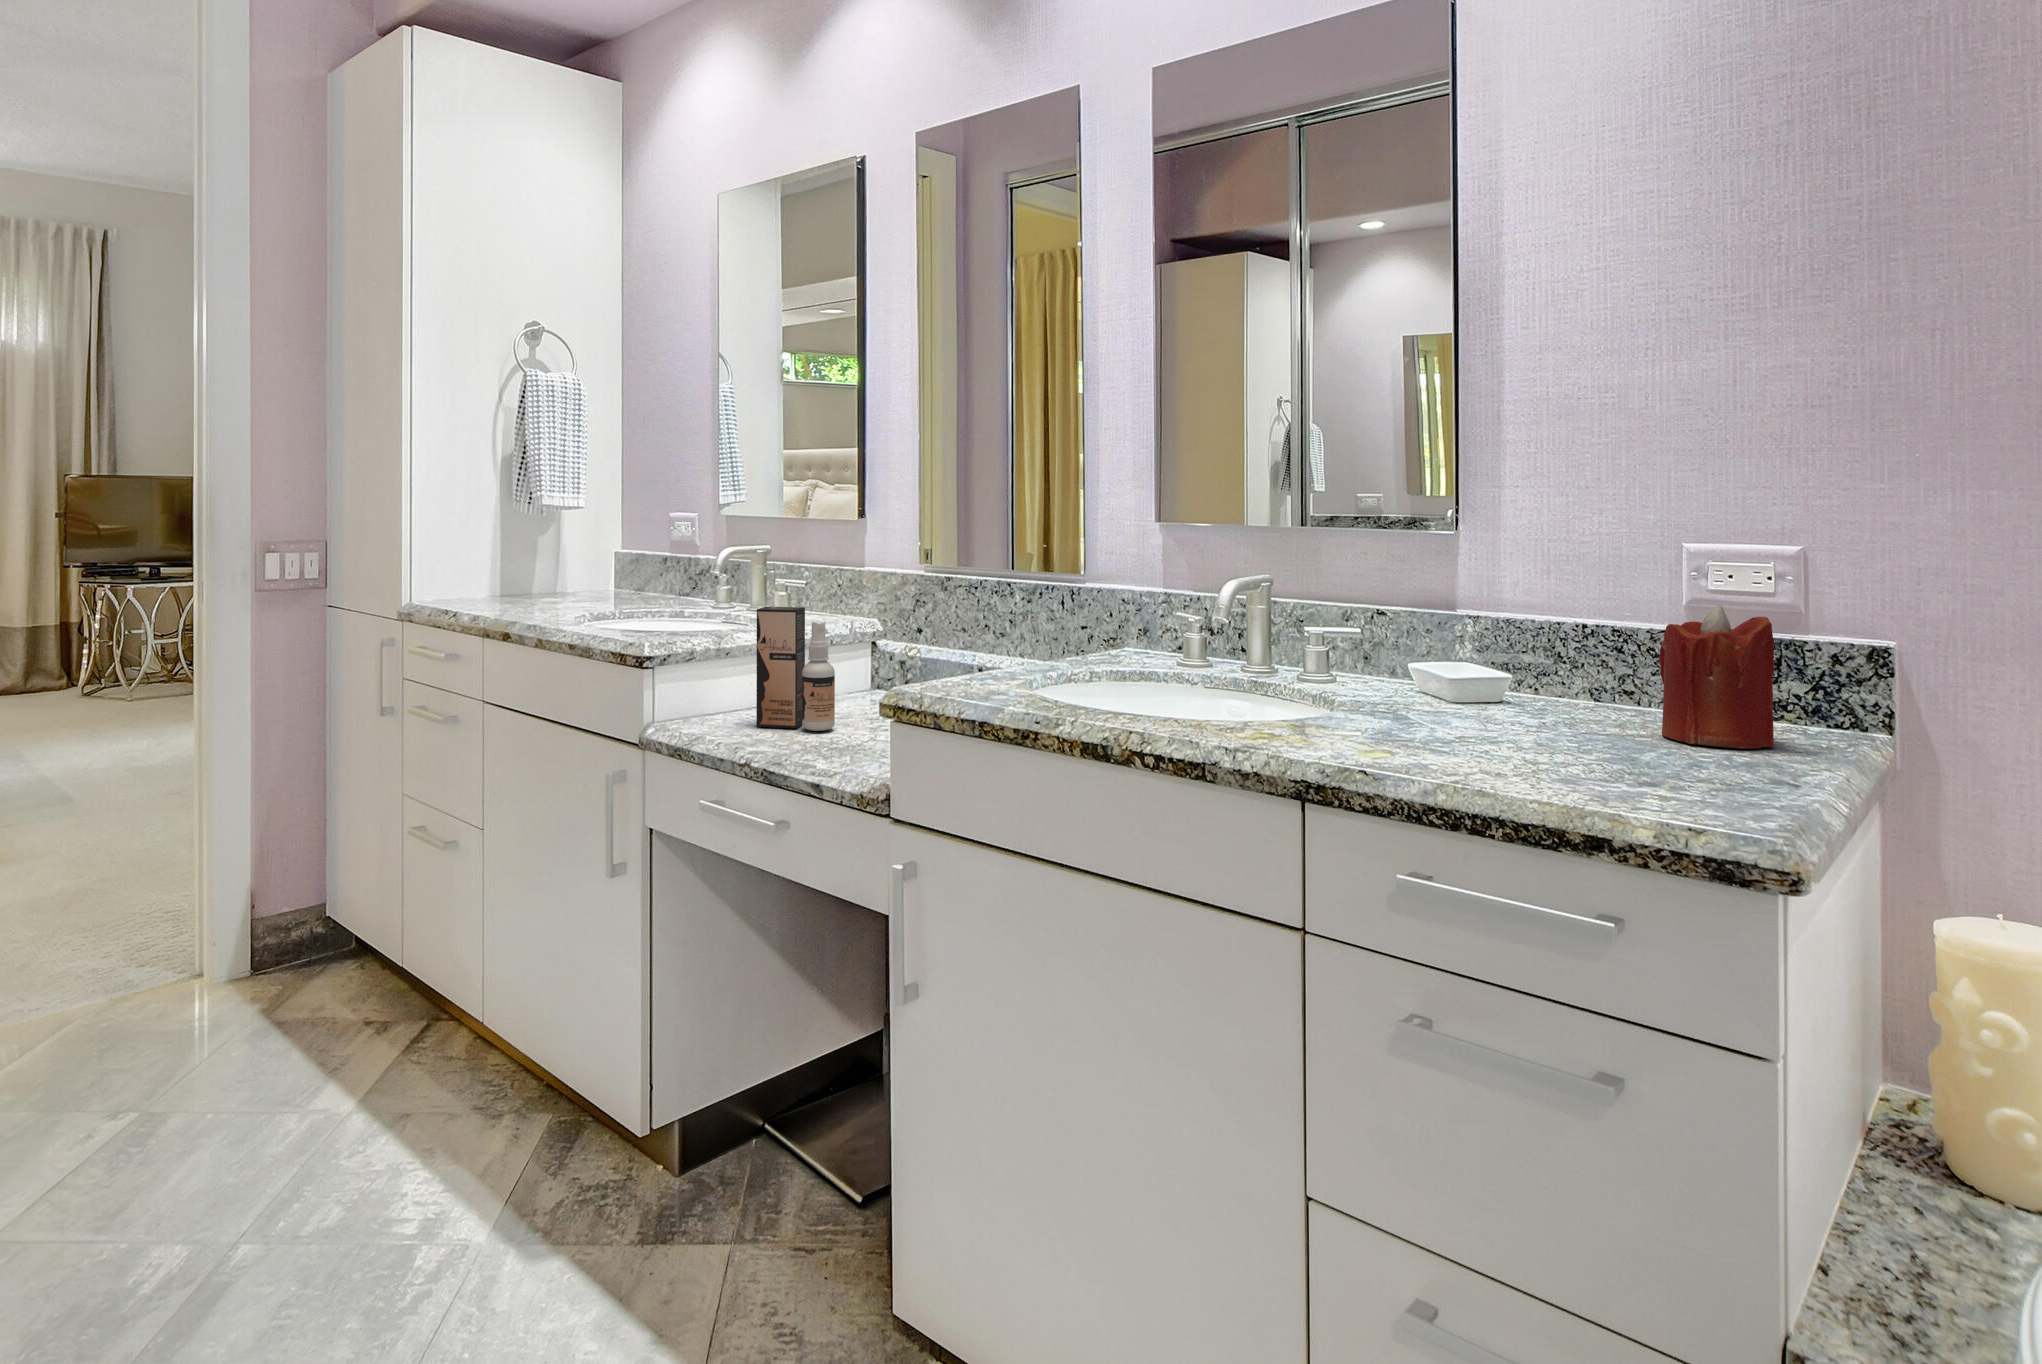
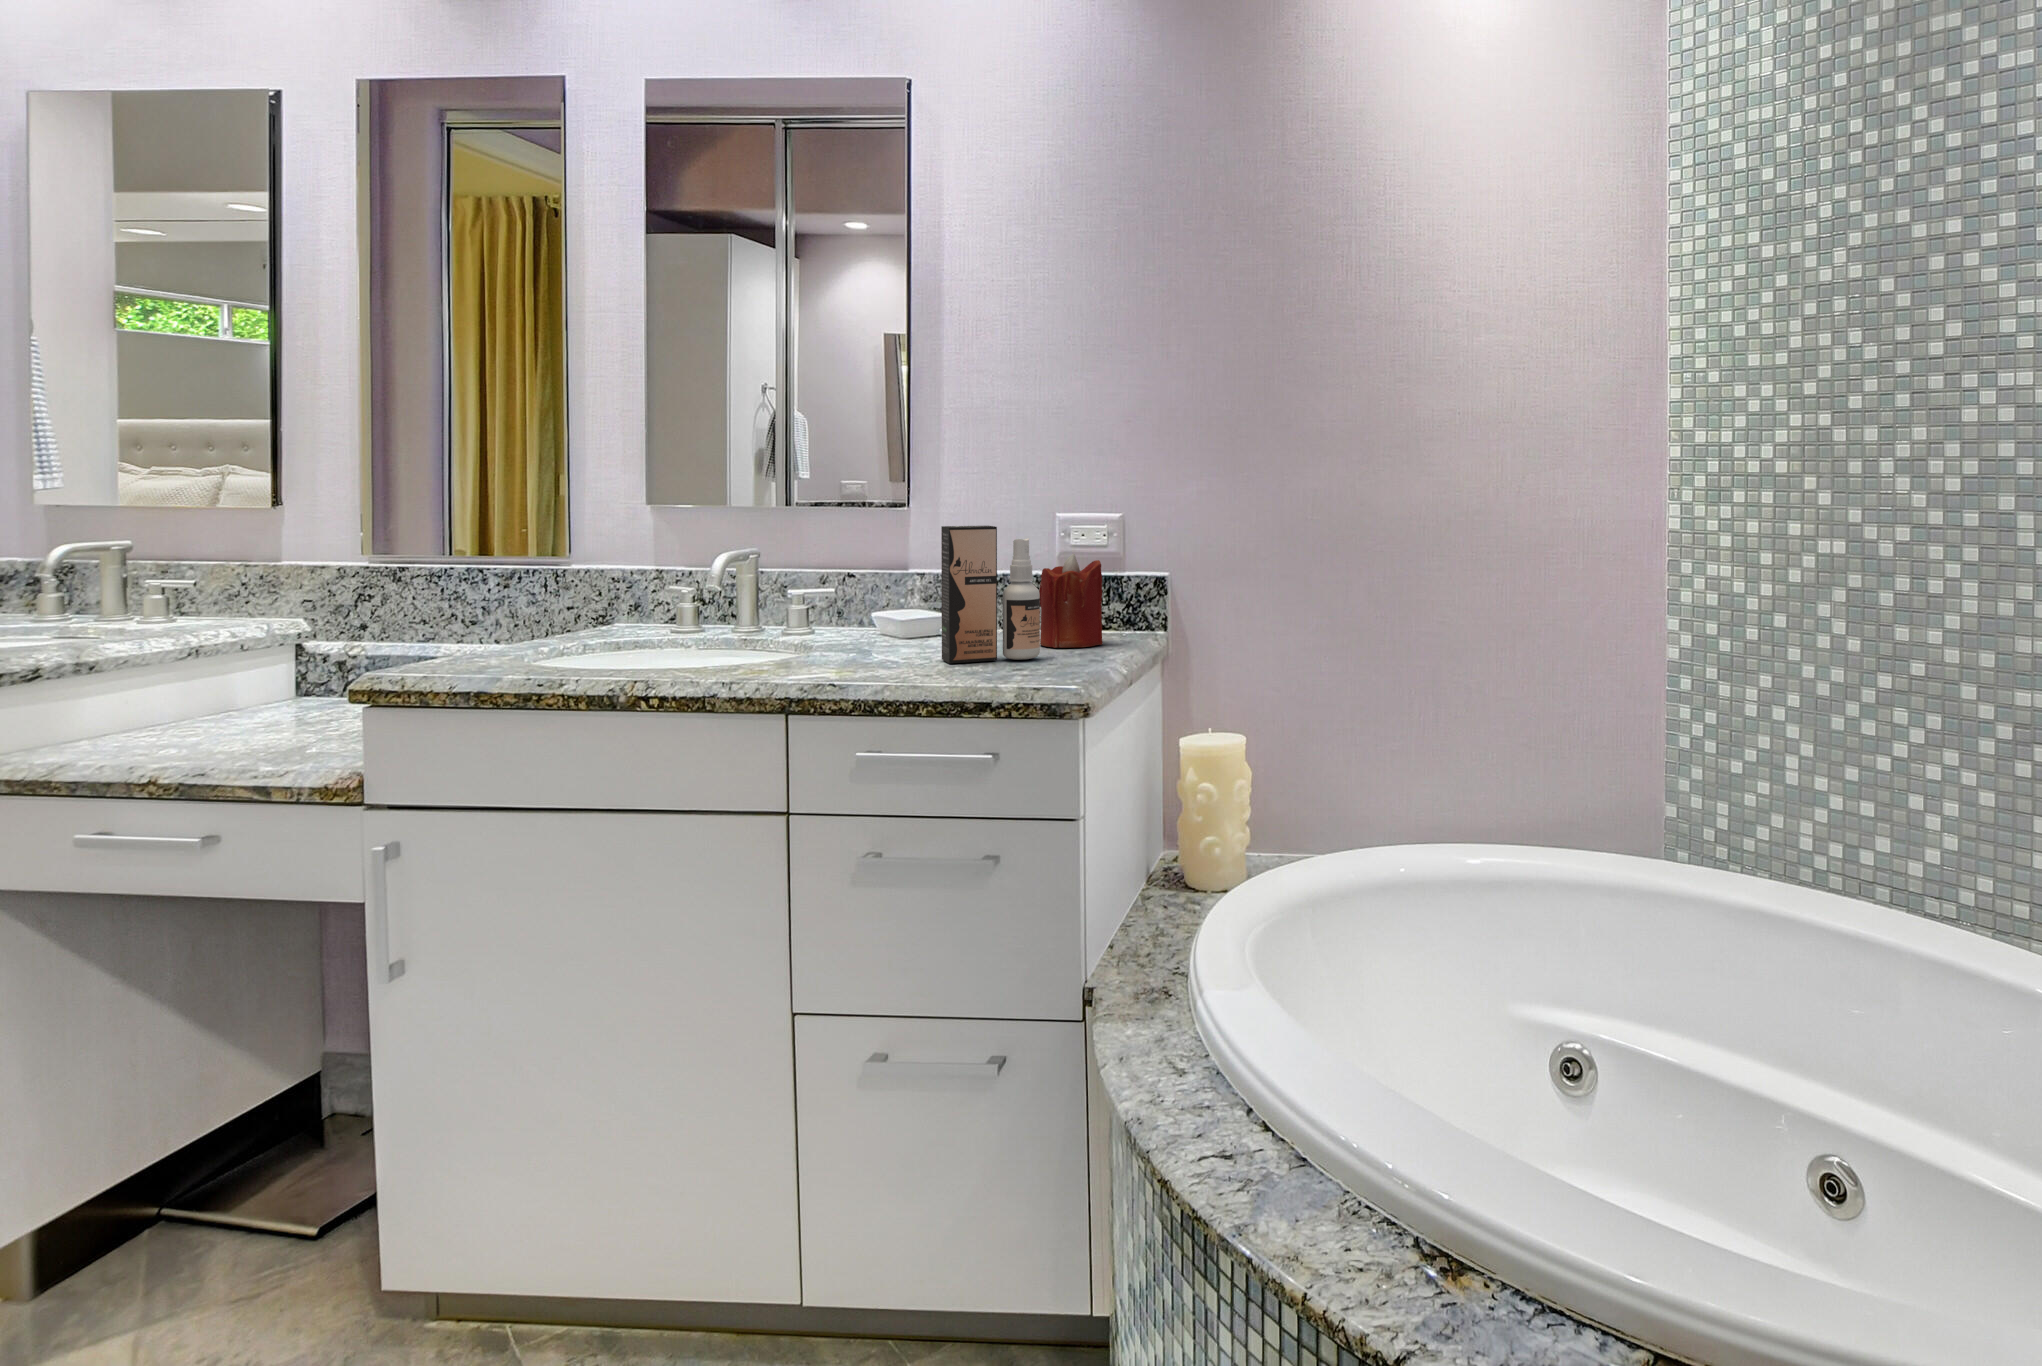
spray bottle: present [756,607,835,731] -> present [941,526,1040,664]

